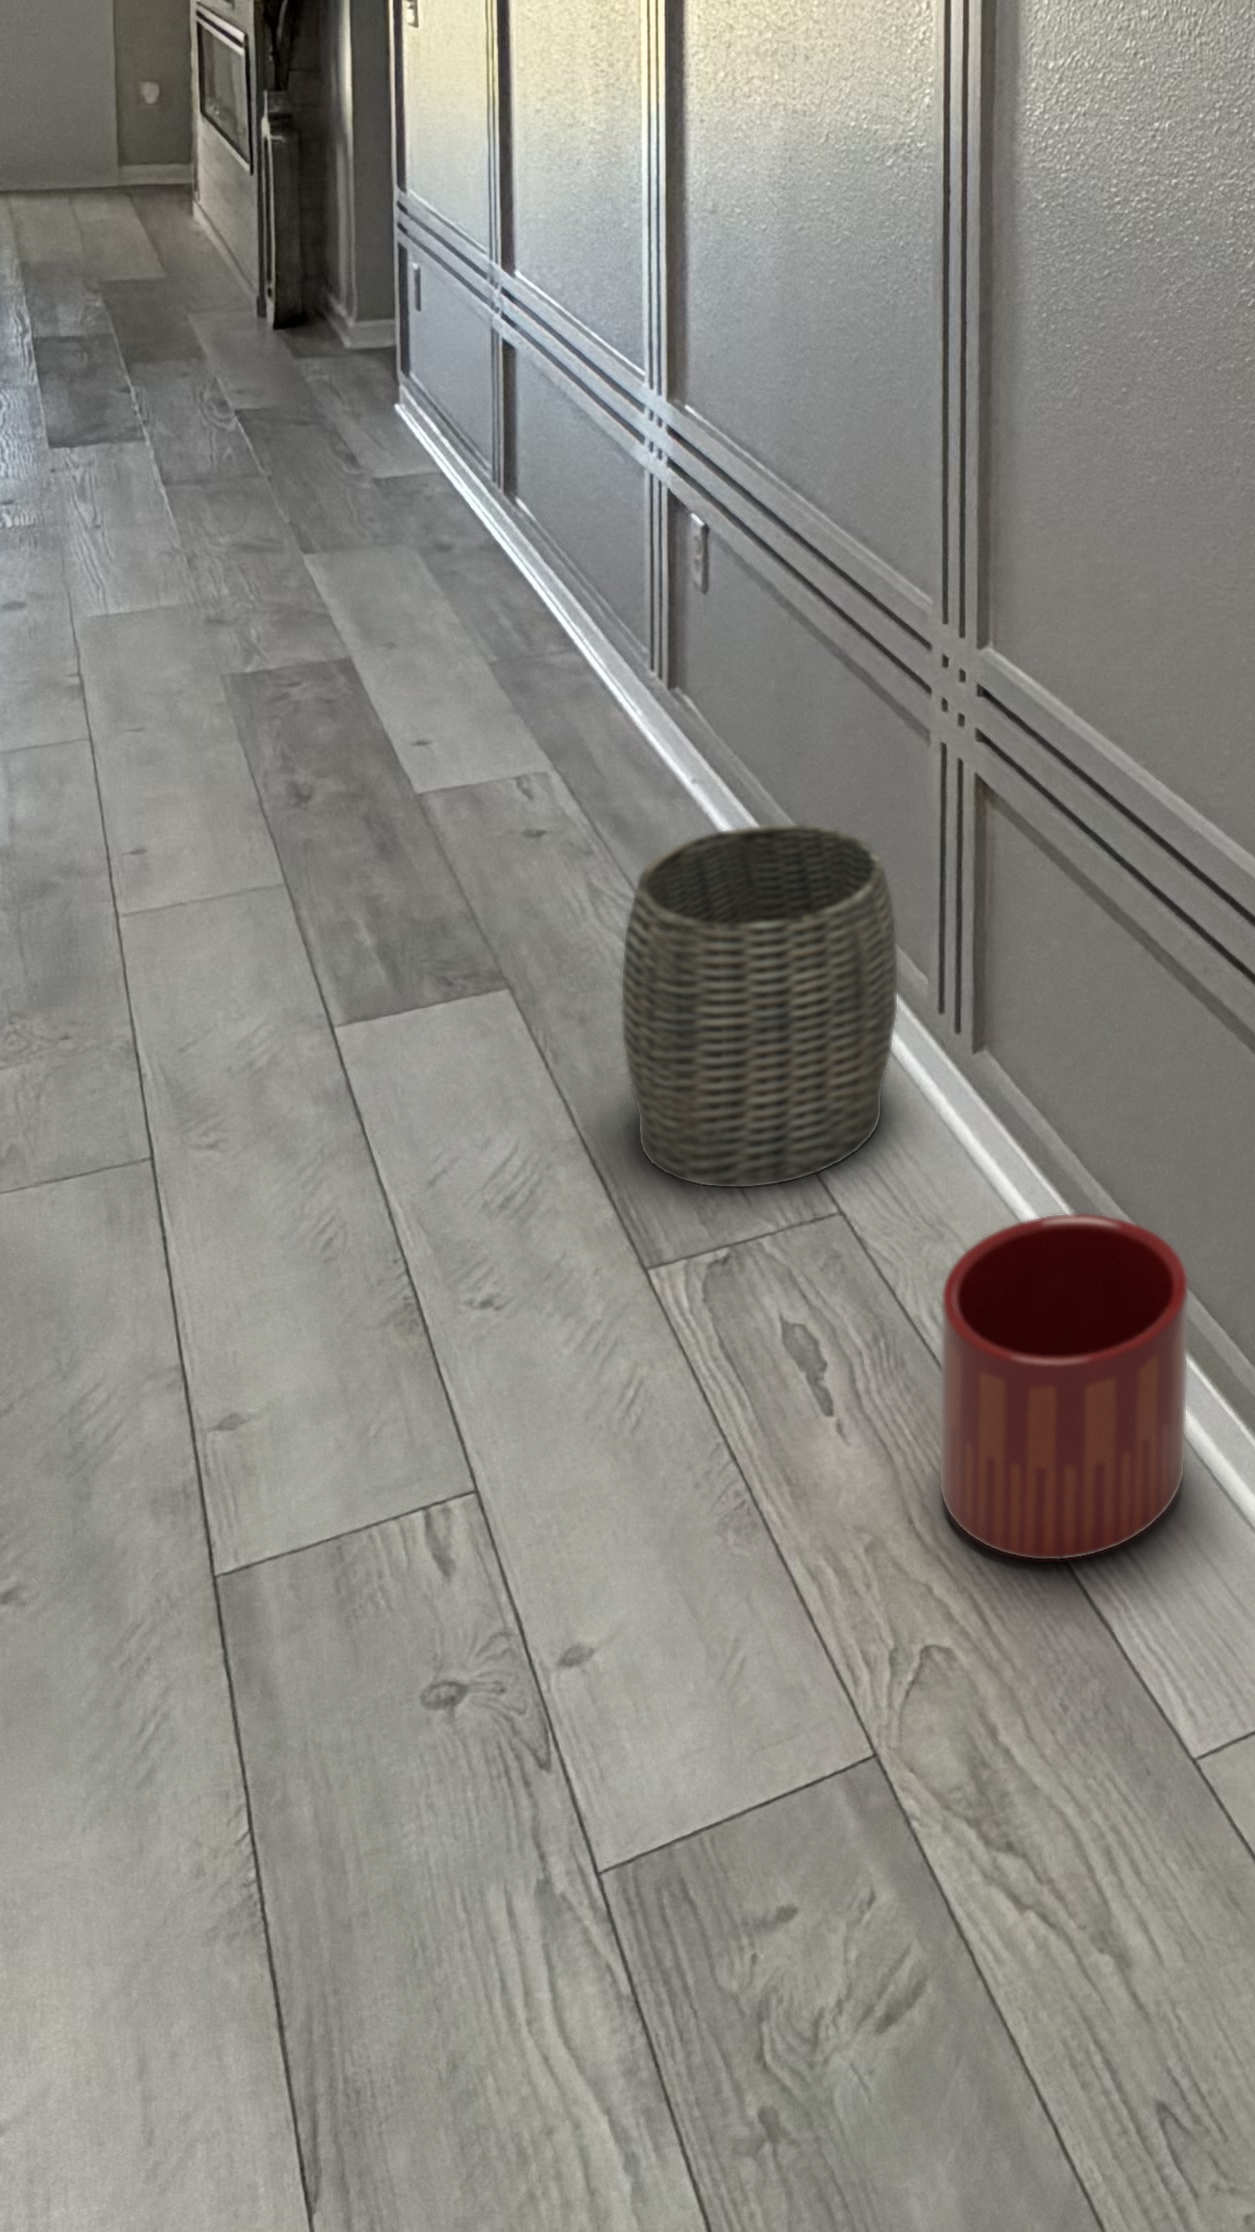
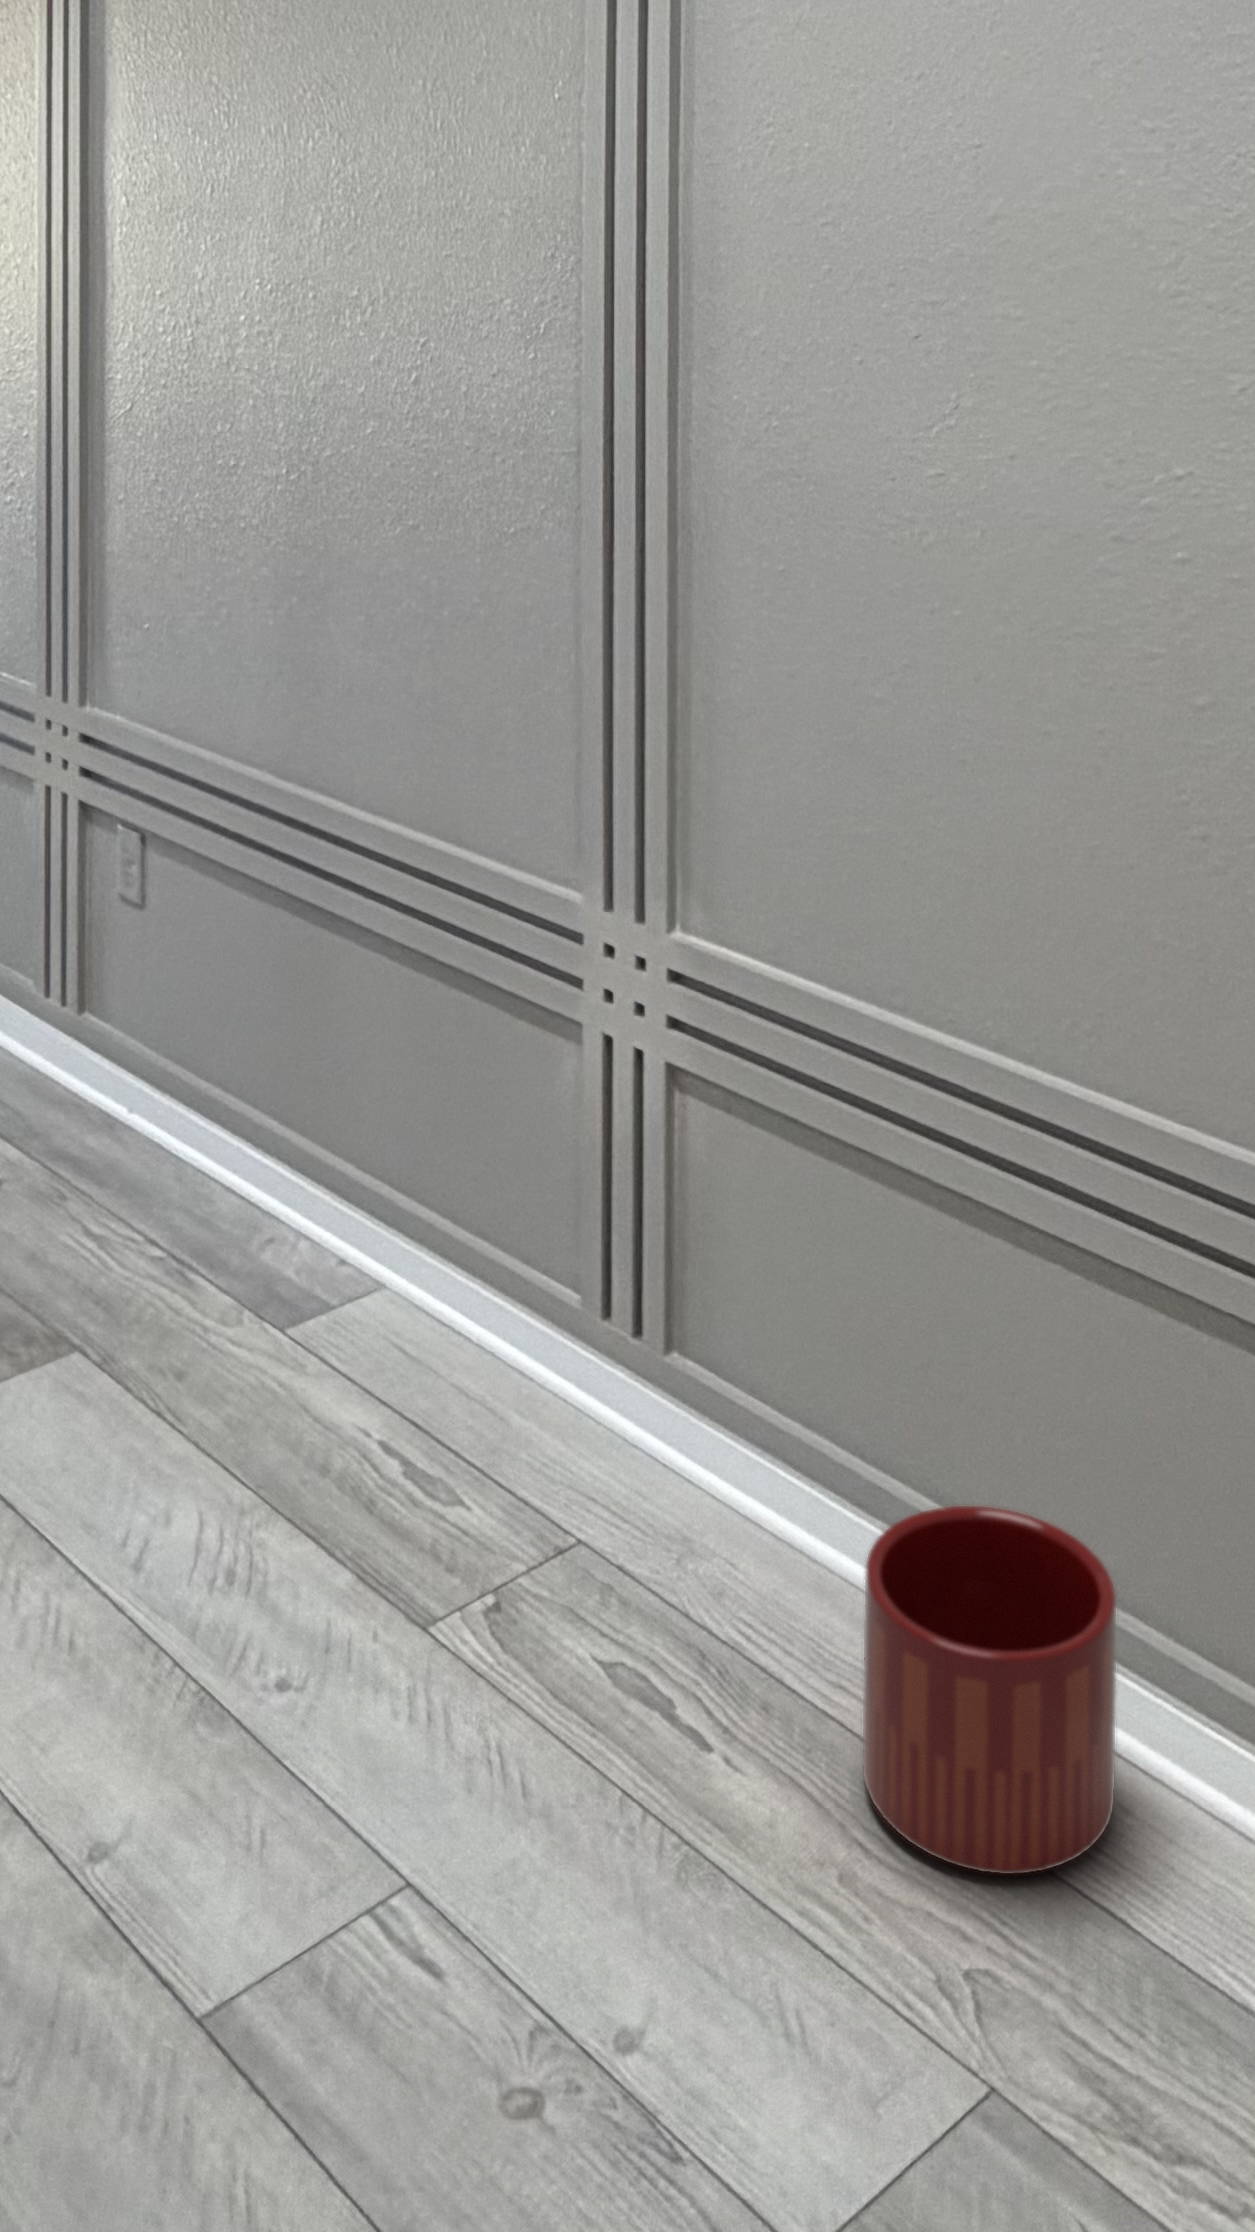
woven basket: present [622,825,897,1187] -> none [301,1141,575,1538]

